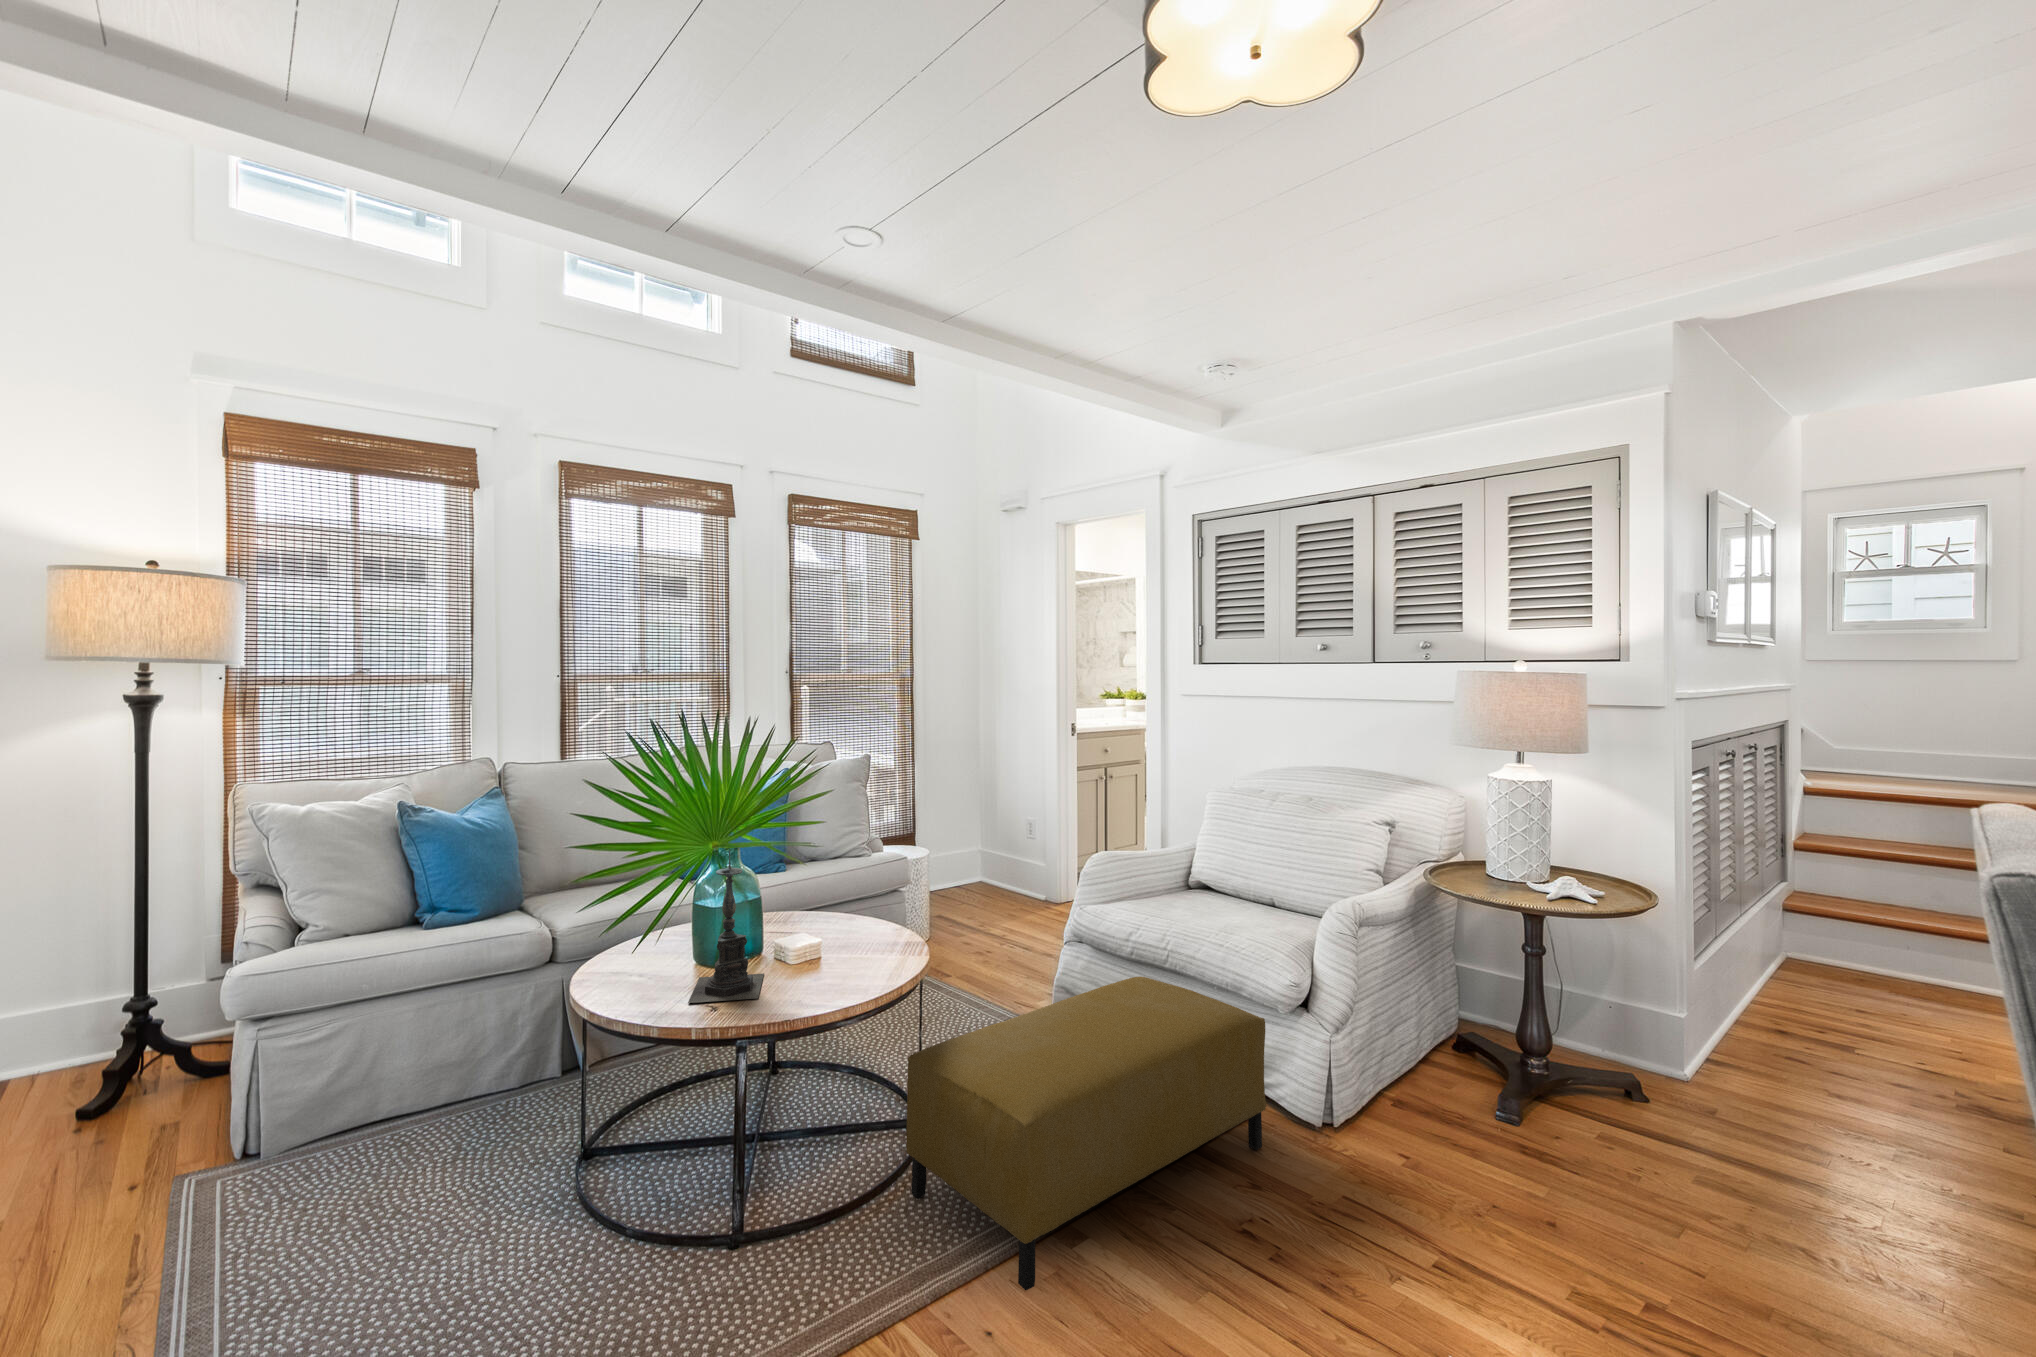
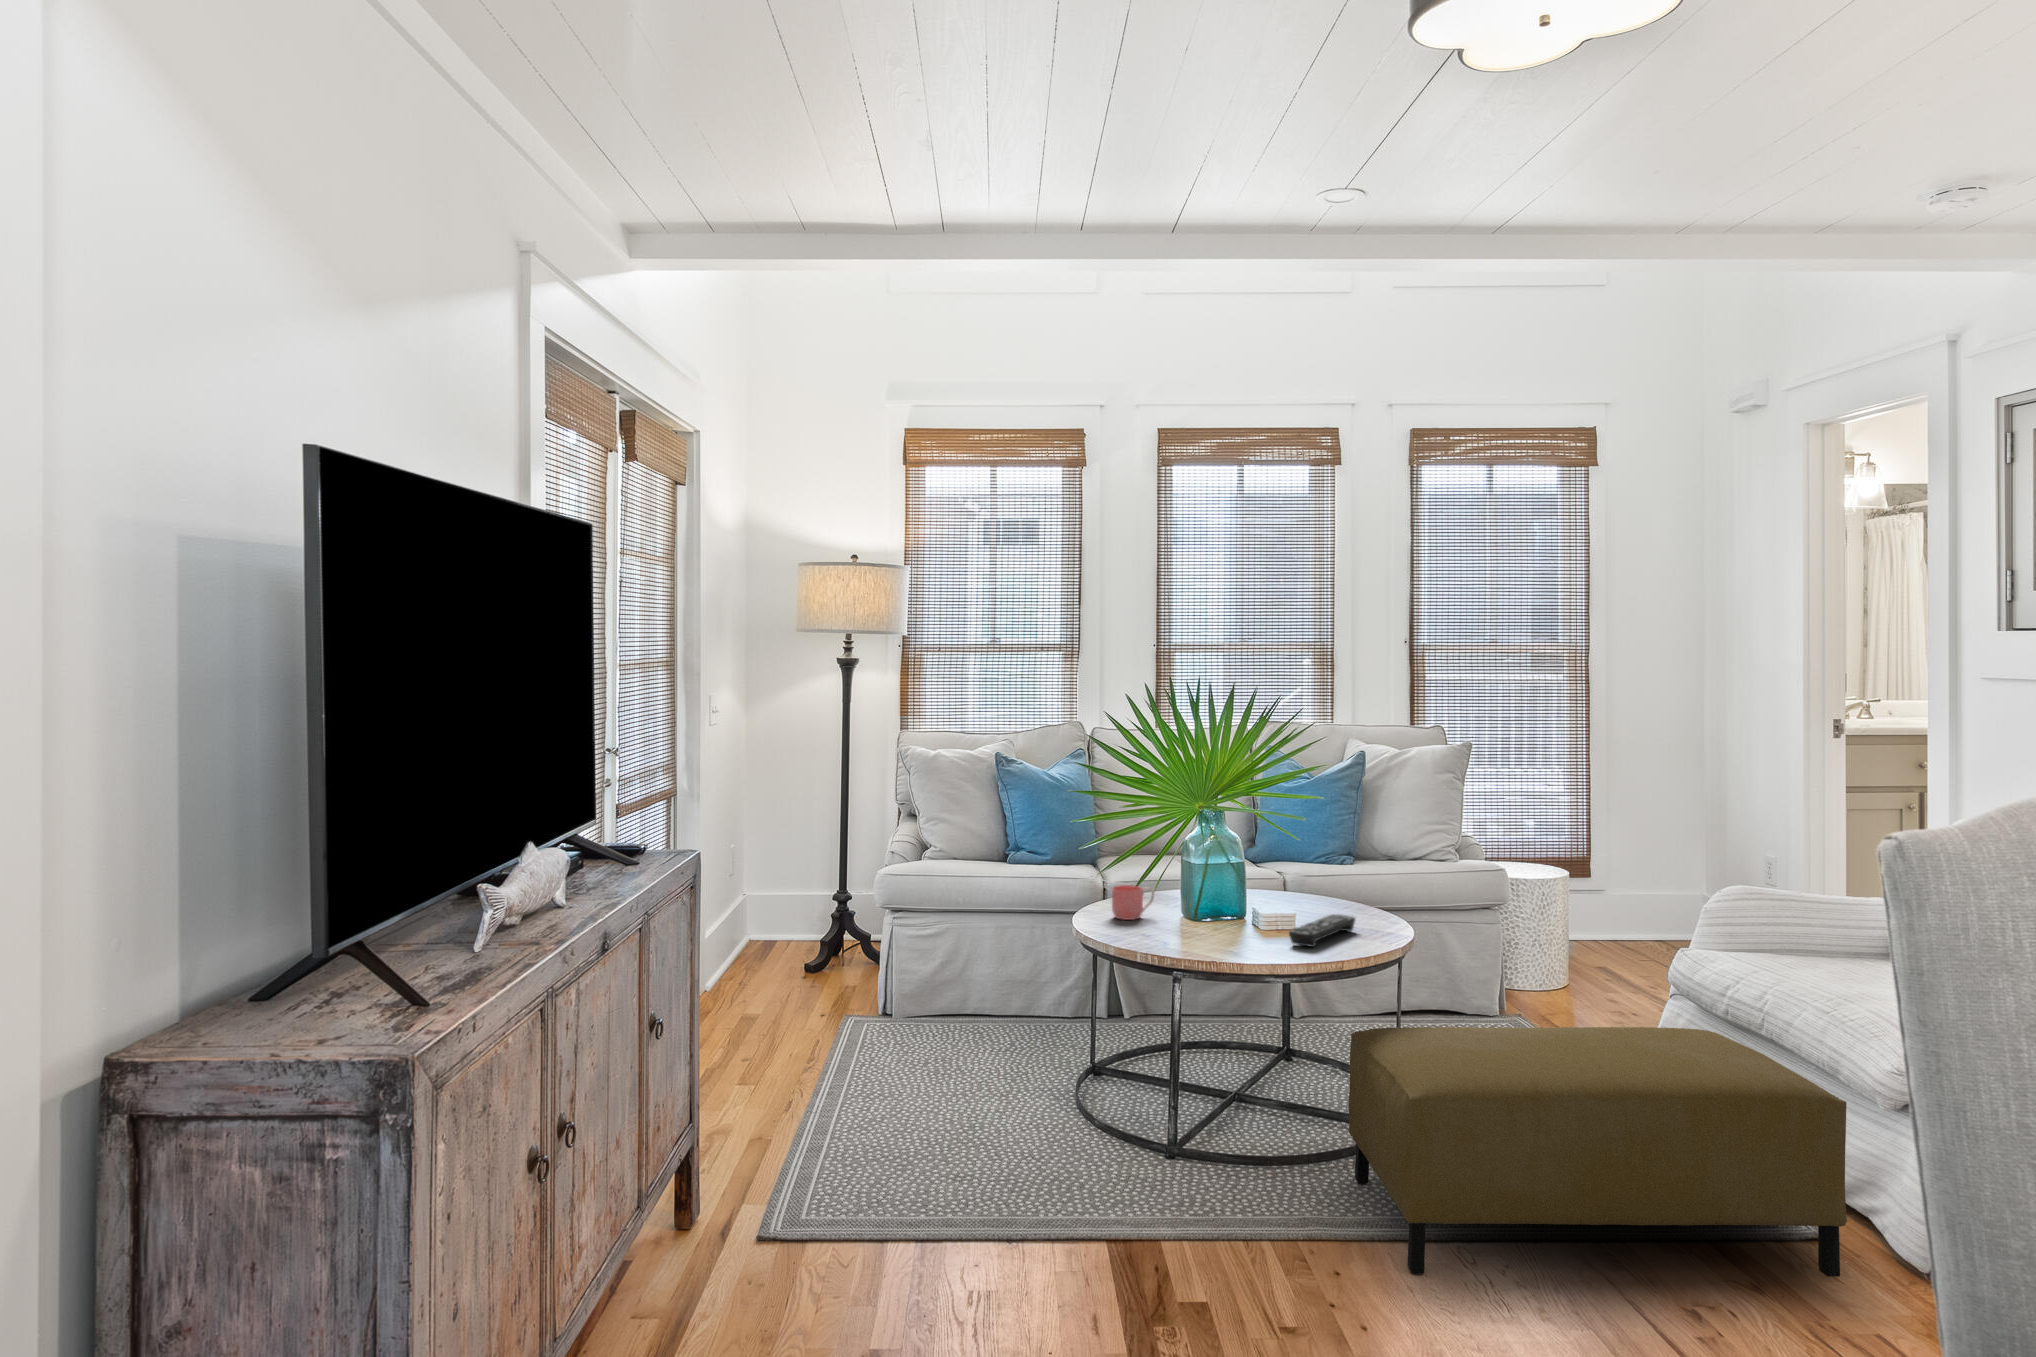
candle holder: present [688,851,764,1003] -> none [1155,803,1238,946]
remote control: none [826,934,866,977] -> present [1289,914,1355,947]
mug: none [614,942,661,985] -> present [1112,885,1154,920]

